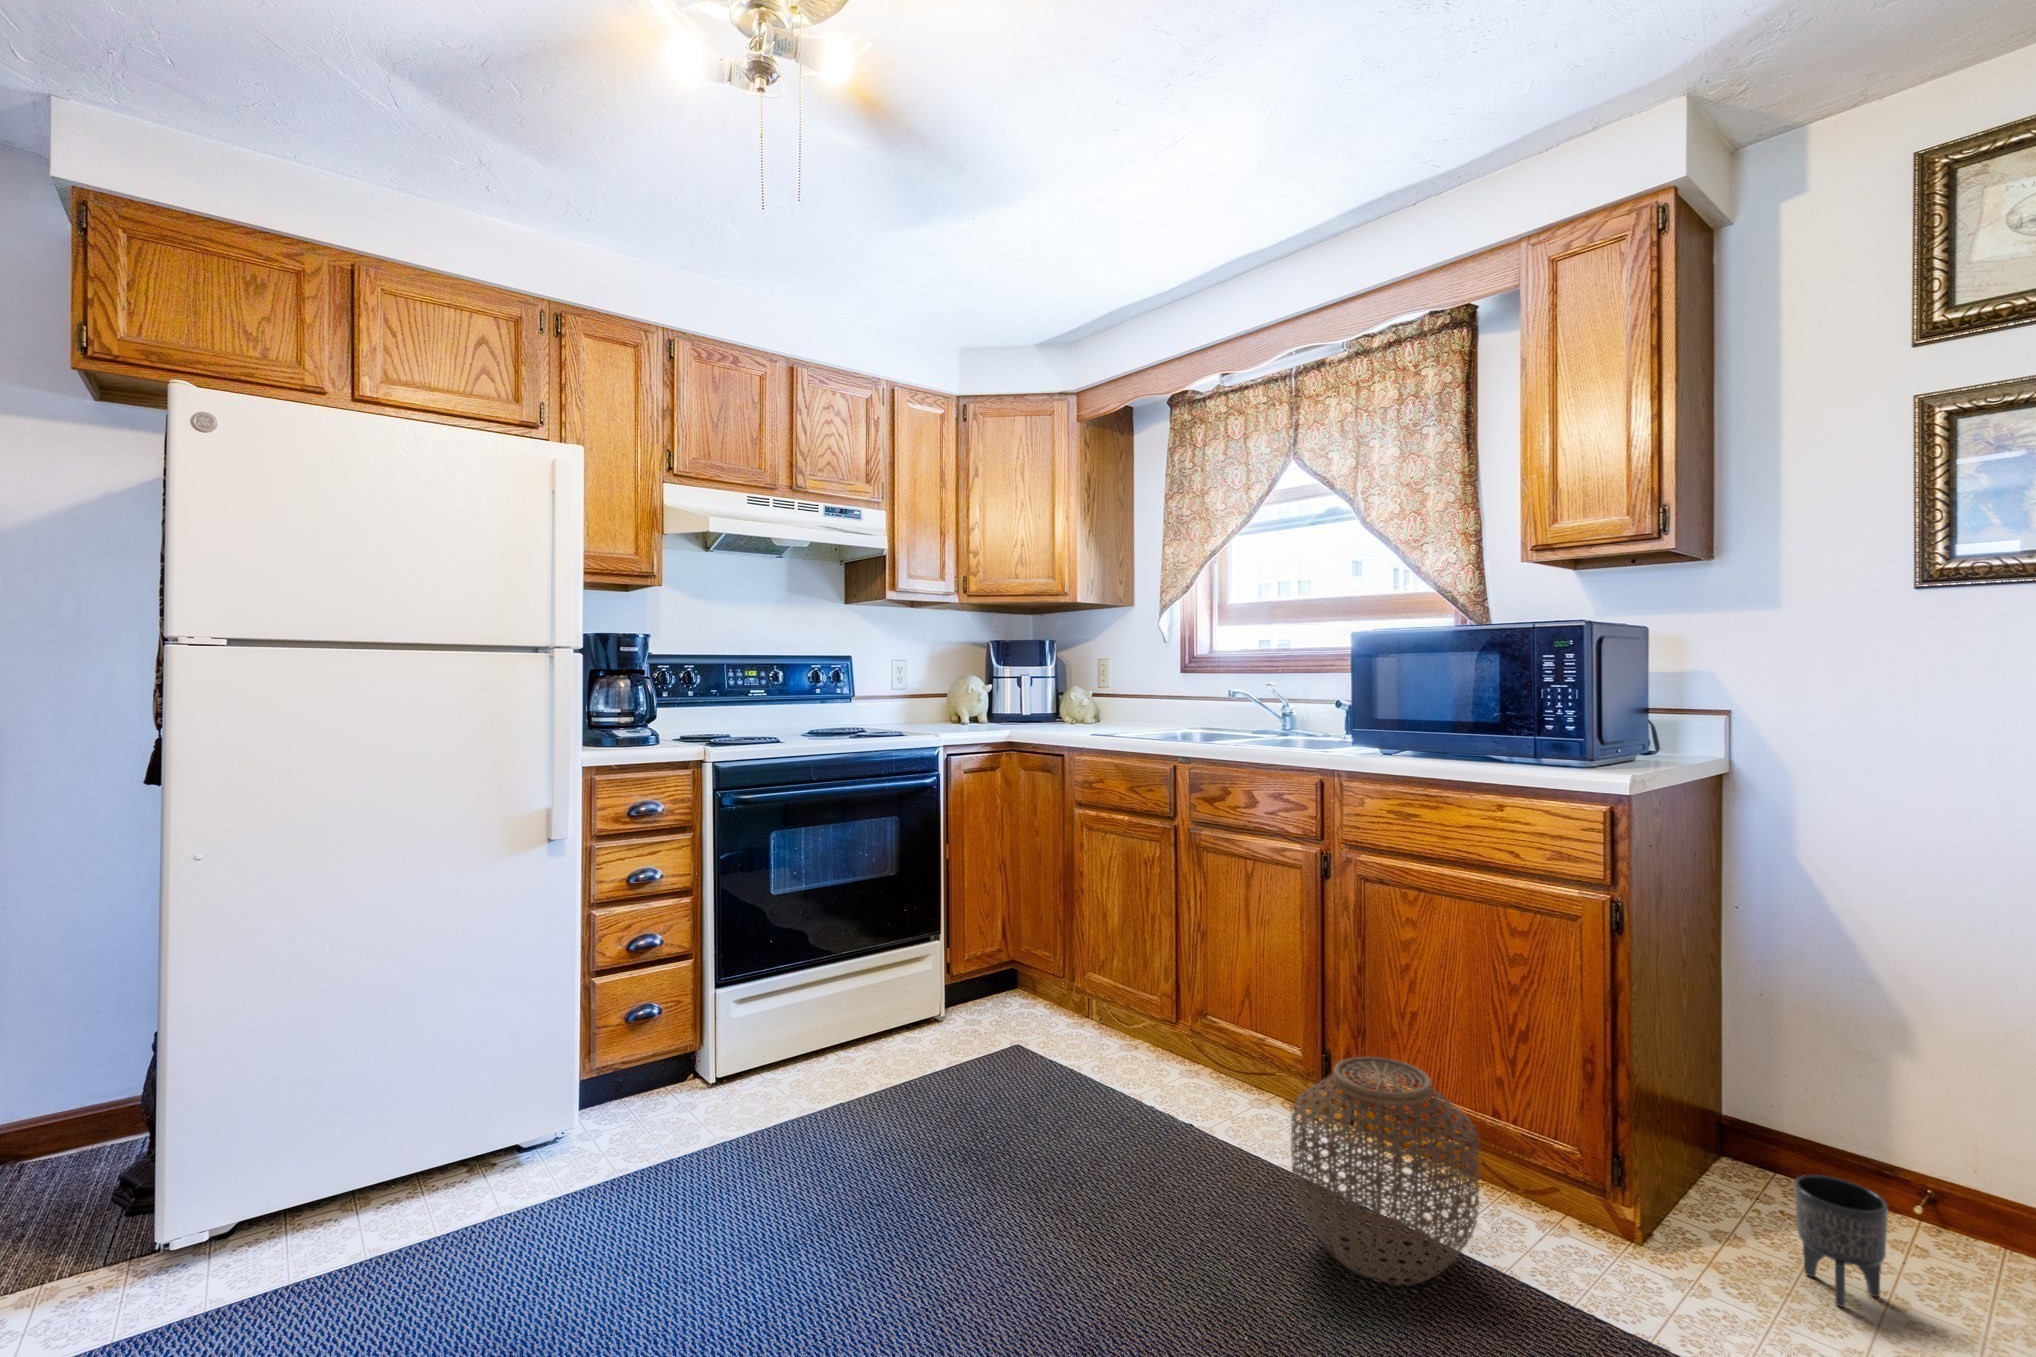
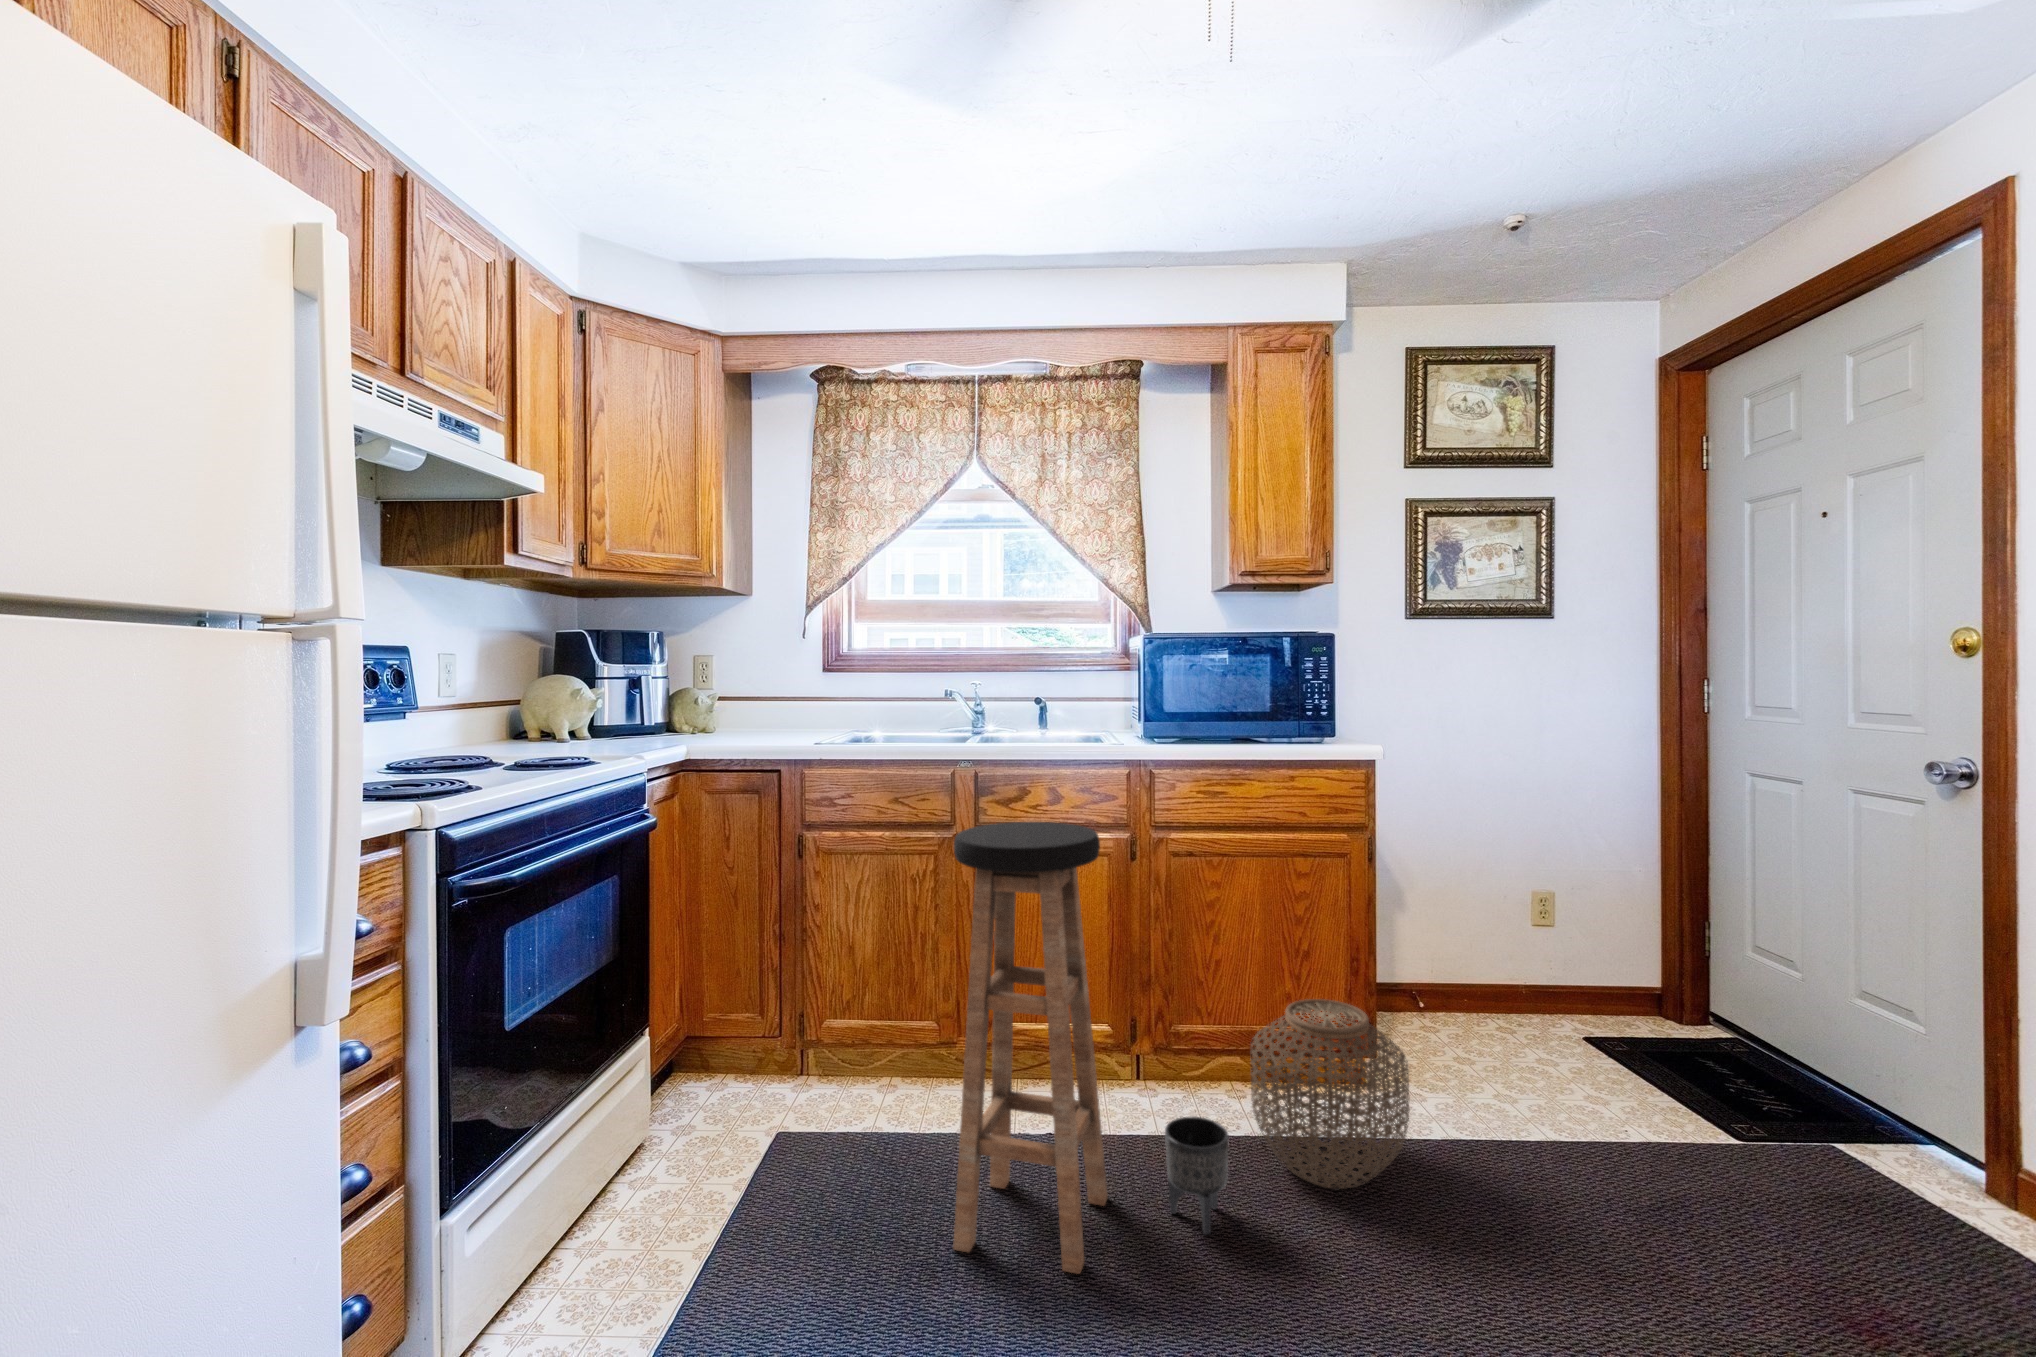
bar stool: none [1000,804,1146,1193] -> present [953,822,1108,1274]
planter: present [1794,1175,1888,1307] -> present [1165,1117,1229,1235]

